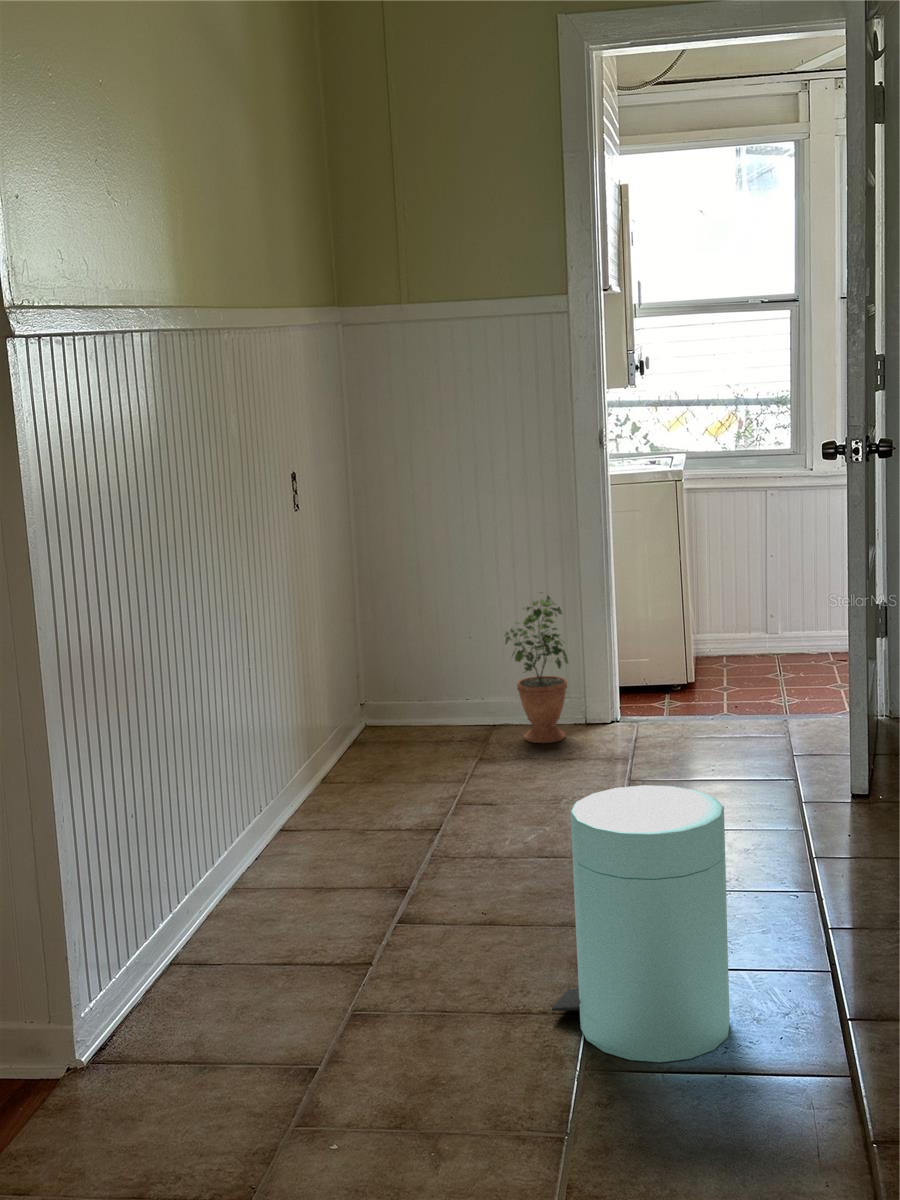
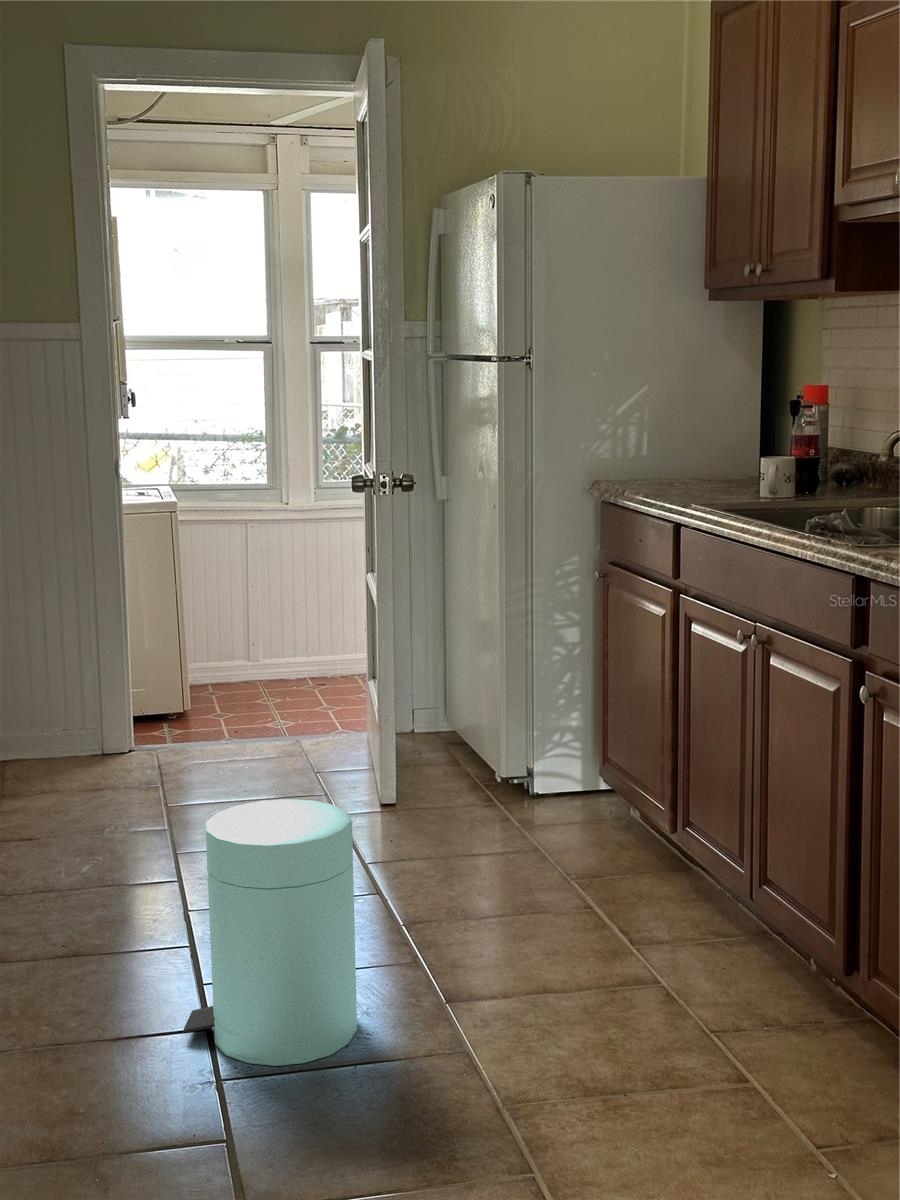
potted plant: present [504,596,568,743] -> none [17,625,86,780]

